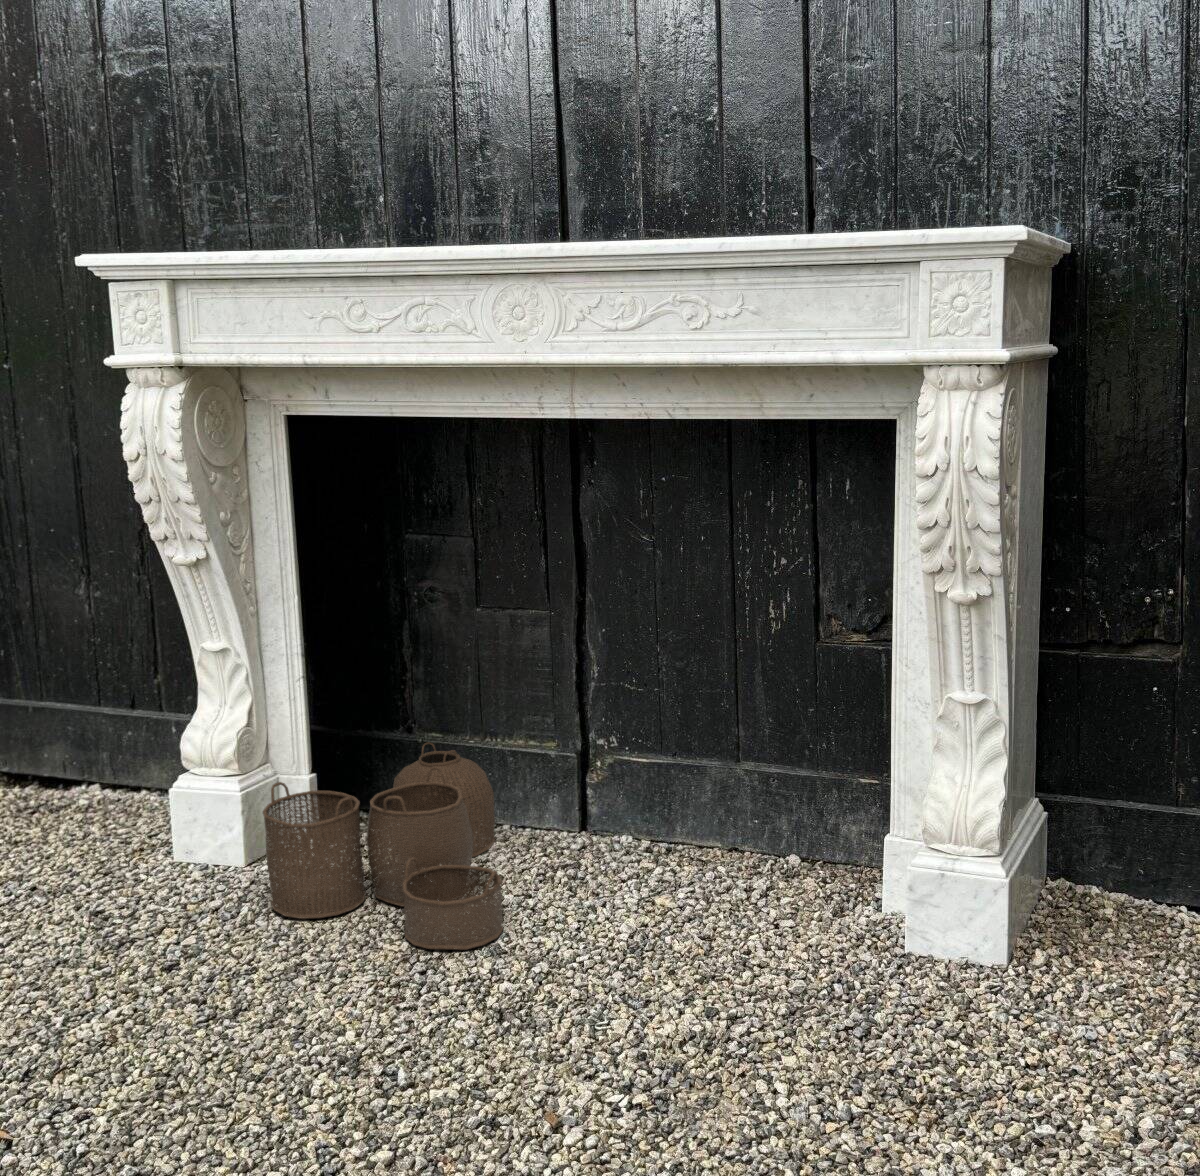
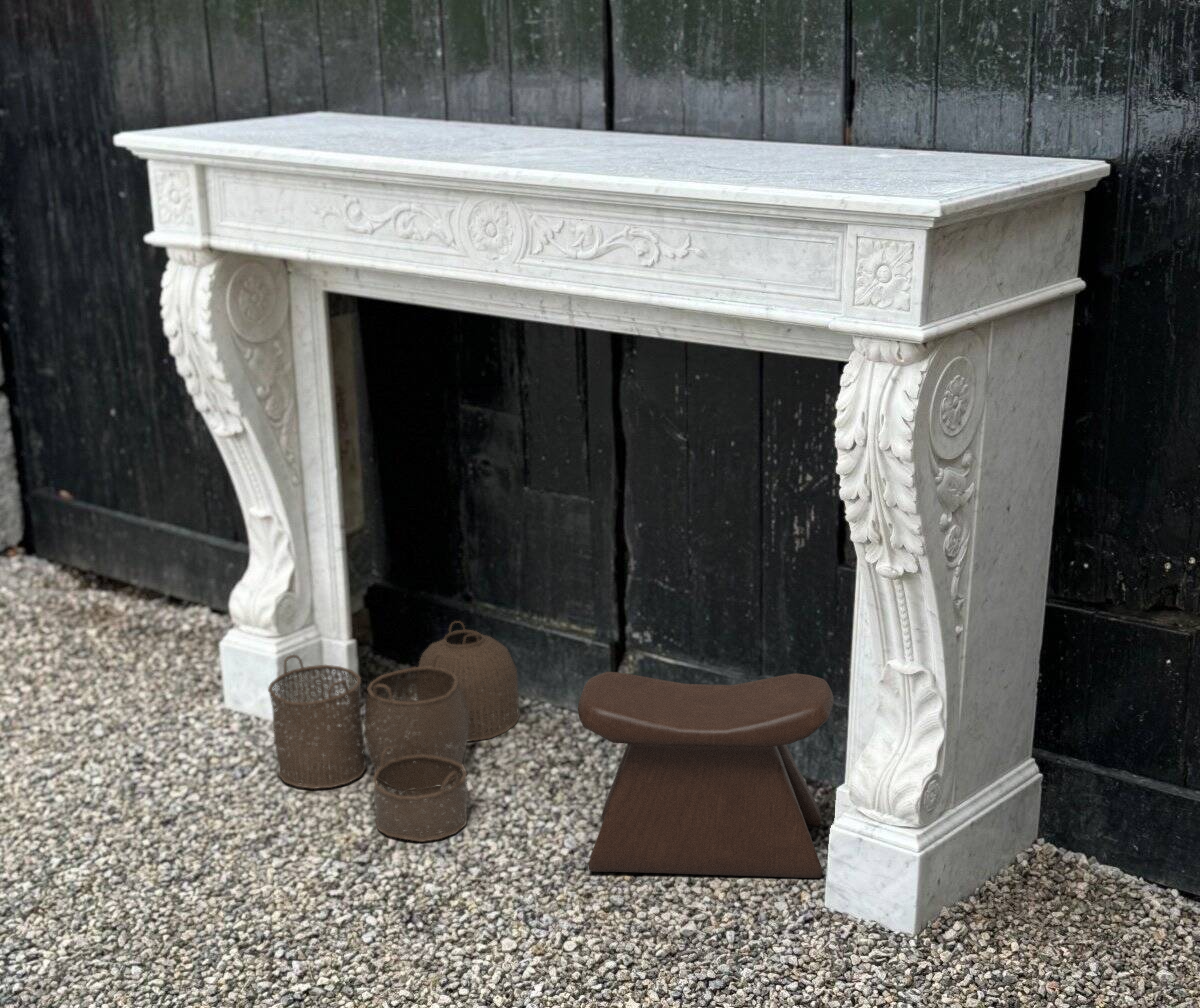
stool: none [627,735,888,952] -> present [578,672,834,878]

